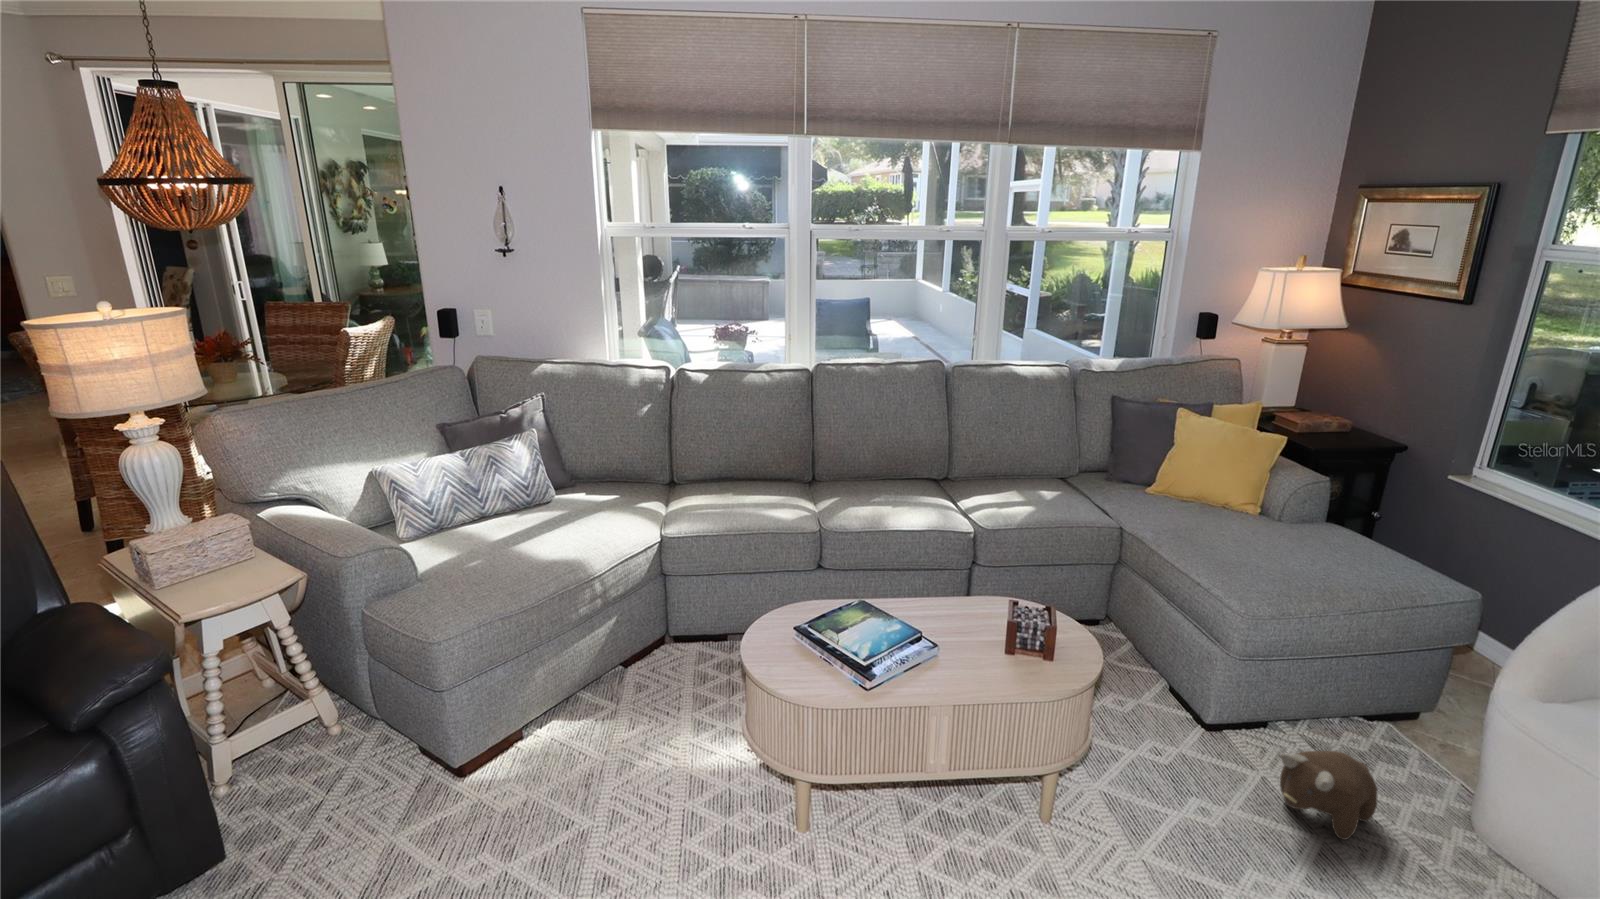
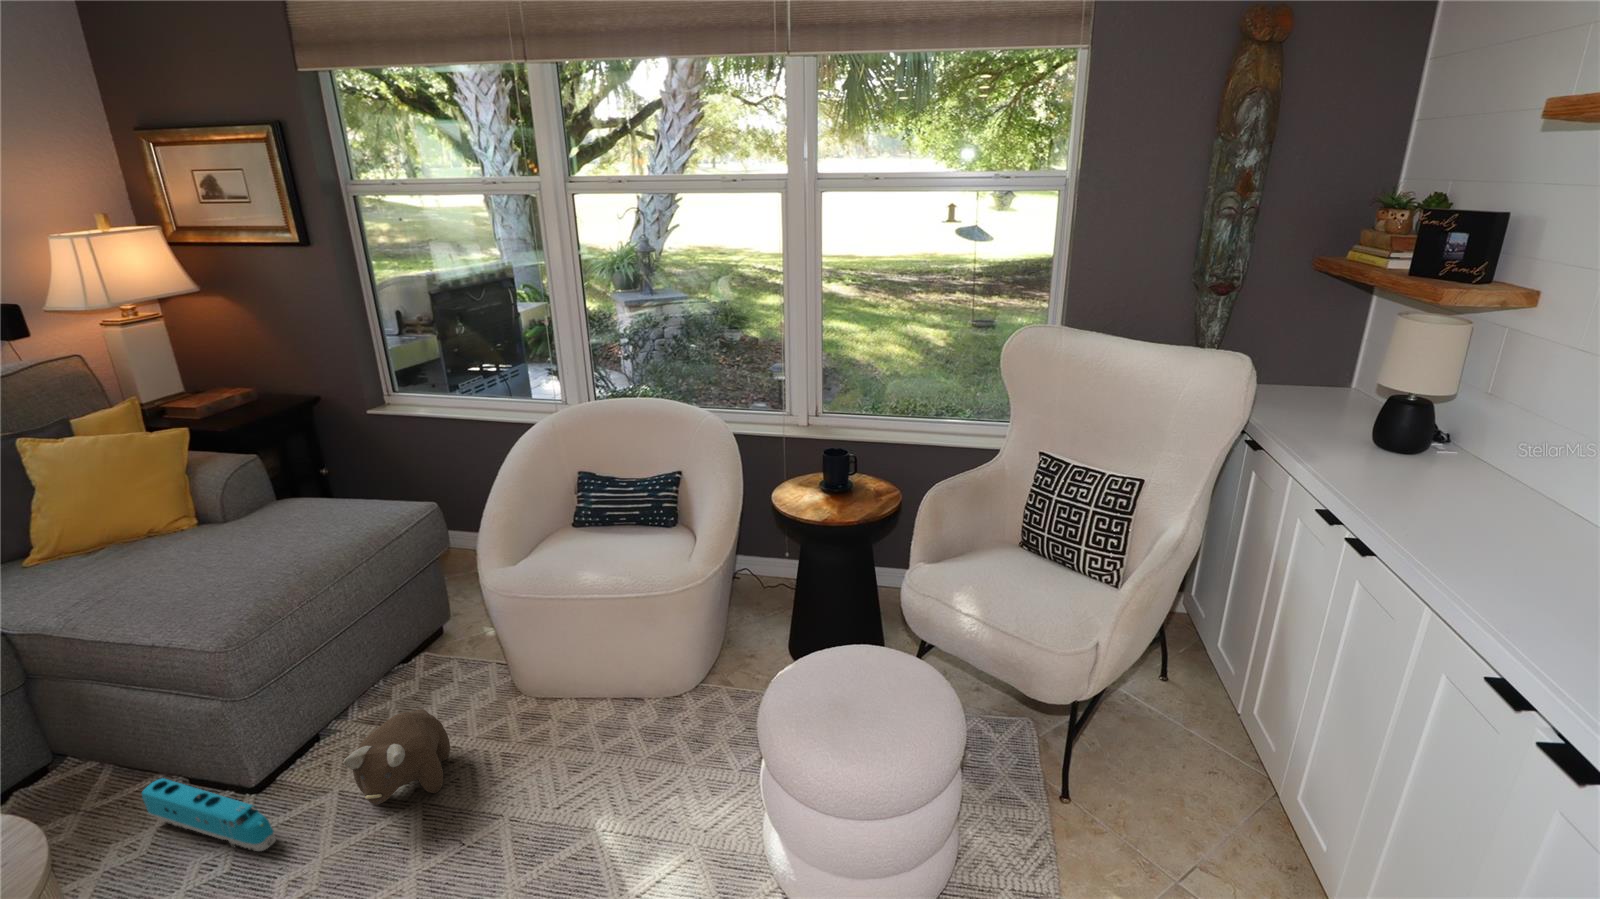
toy train: none [1140,676,1207,773] -> present [142,778,276,851]

